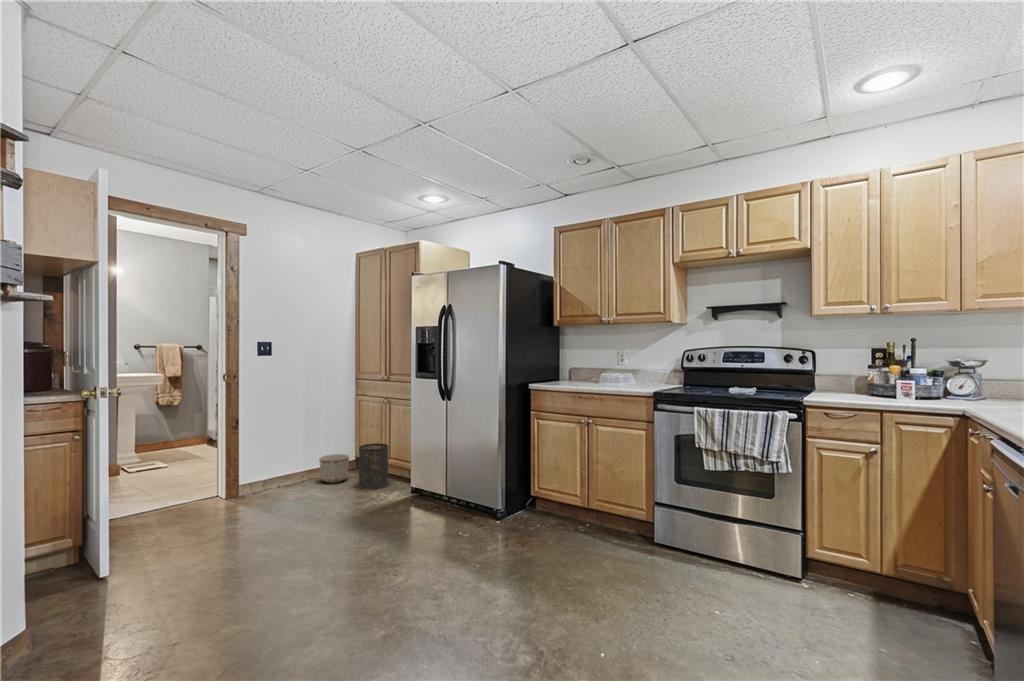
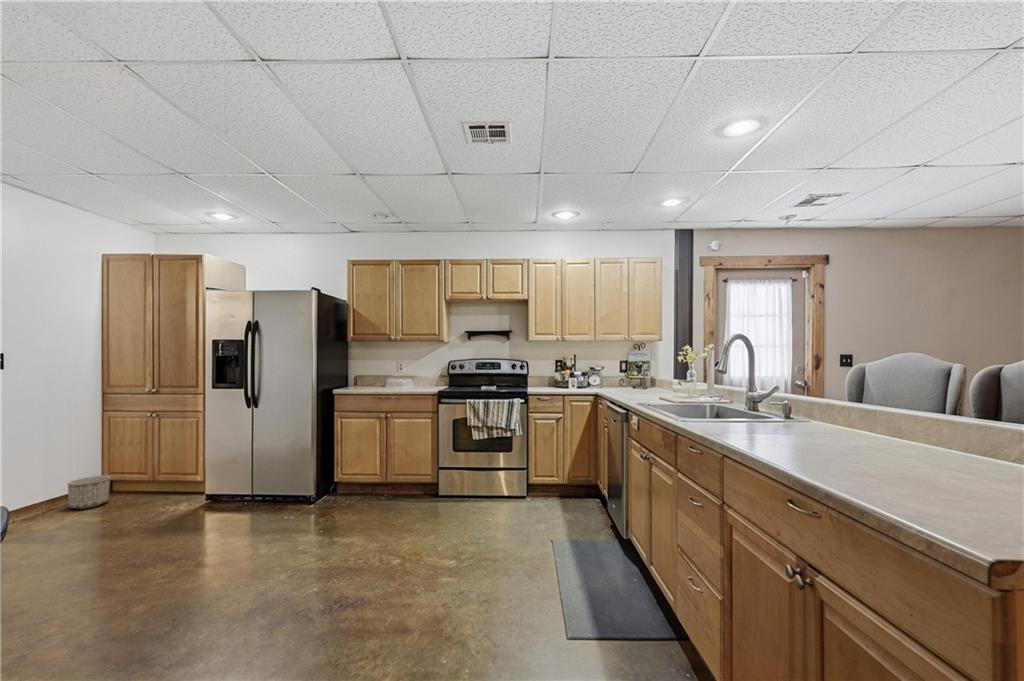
trash can: present [359,443,388,489] -> none [129,458,168,507]

